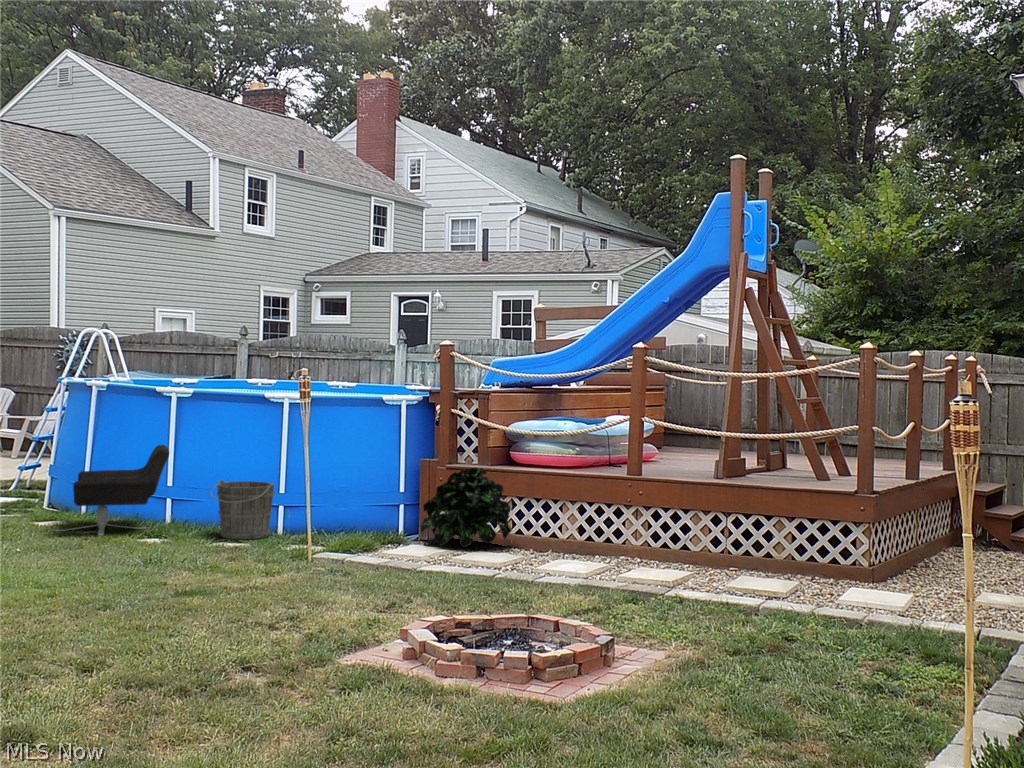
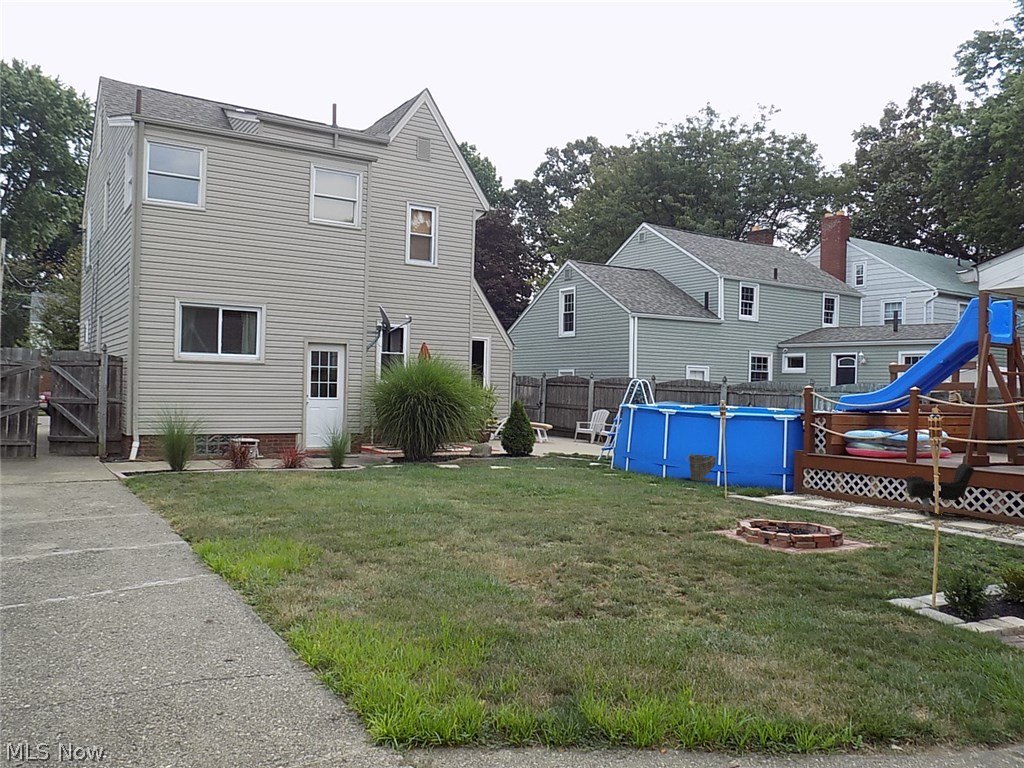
lounge chair: present [56,445,169,536] -> present [899,464,974,516]
potted plant: present [421,468,512,548] -> none [787,454,840,494]

